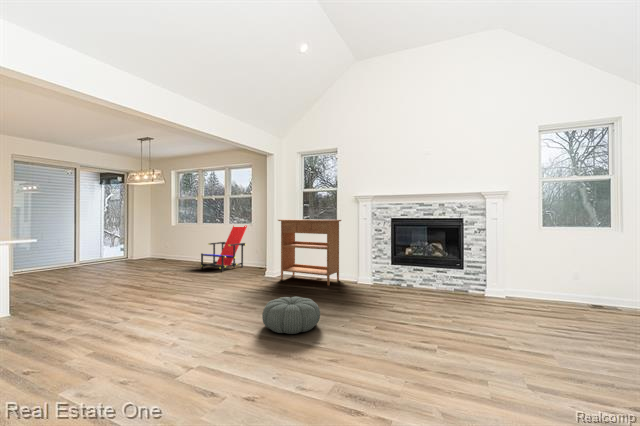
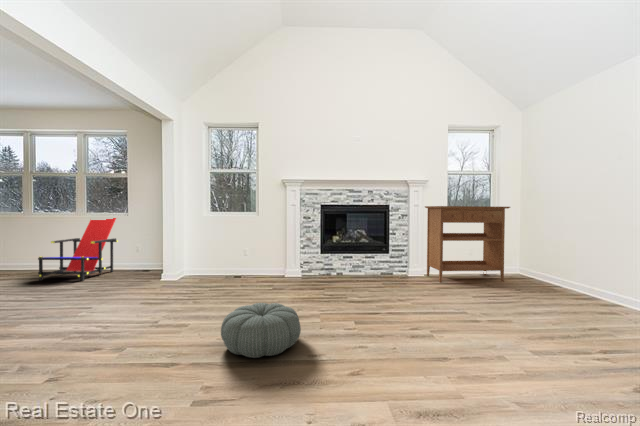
console table: present [278,219,341,285] -> present [425,206,510,282]

